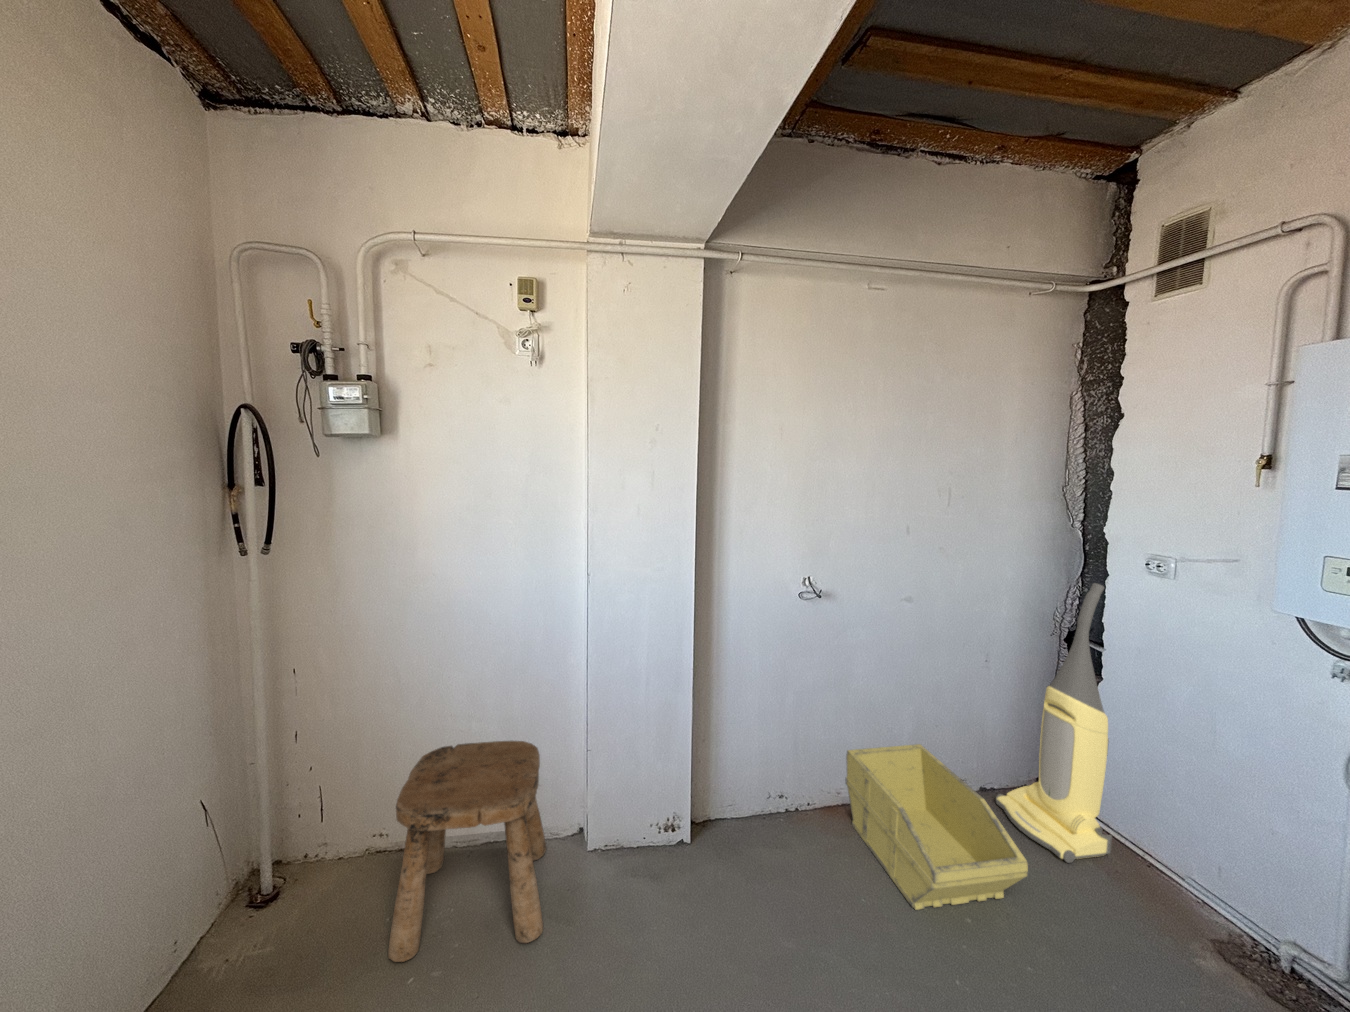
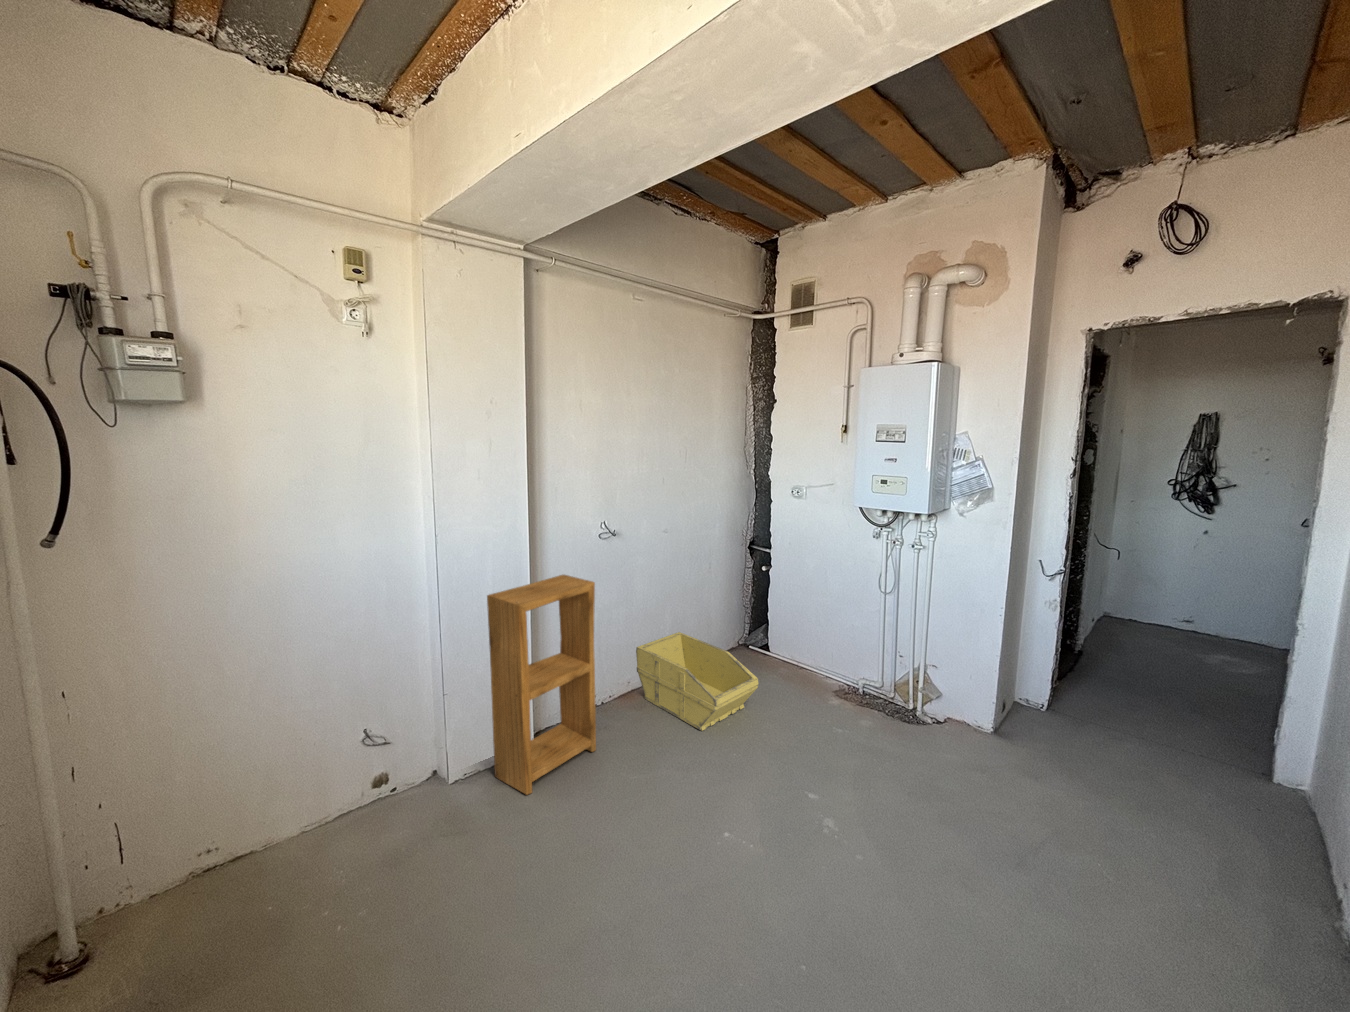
vacuum cleaner: present [996,583,1112,863] -> none [721,507,786,679]
shelving unit: none [631,638,762,903] -> present [487,575,596,795]
stool: present [388,741,546,962] -> none [272,702,449,932]

